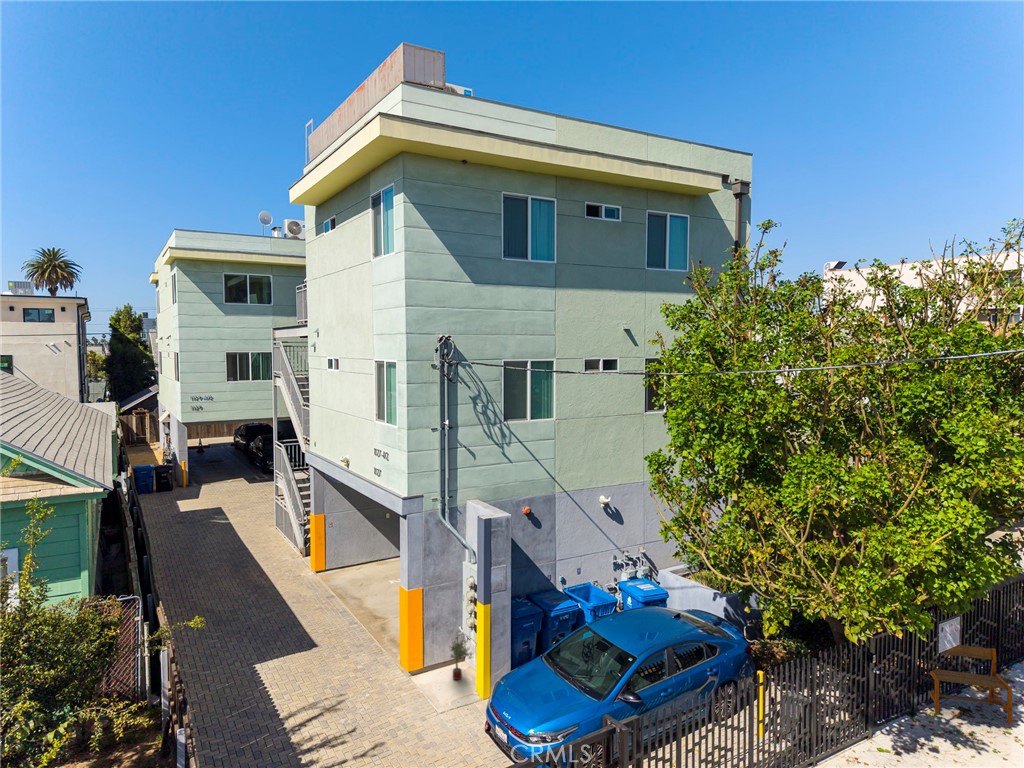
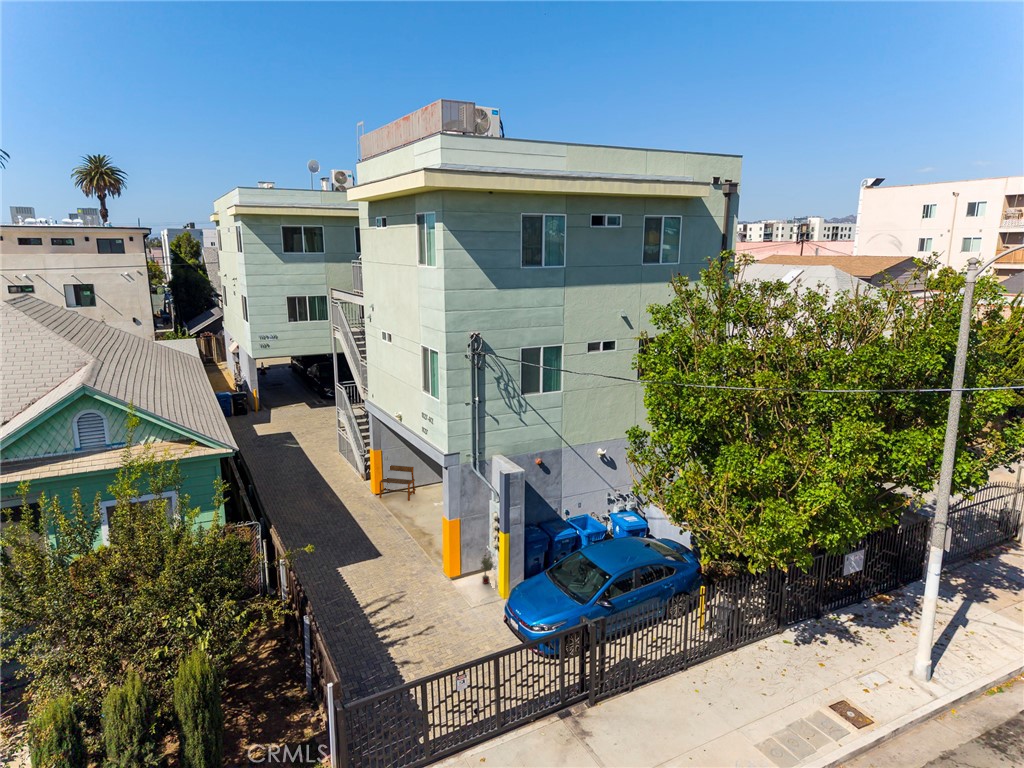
bench: present [929,645,1012,724] -> present [379,465,416,501]

